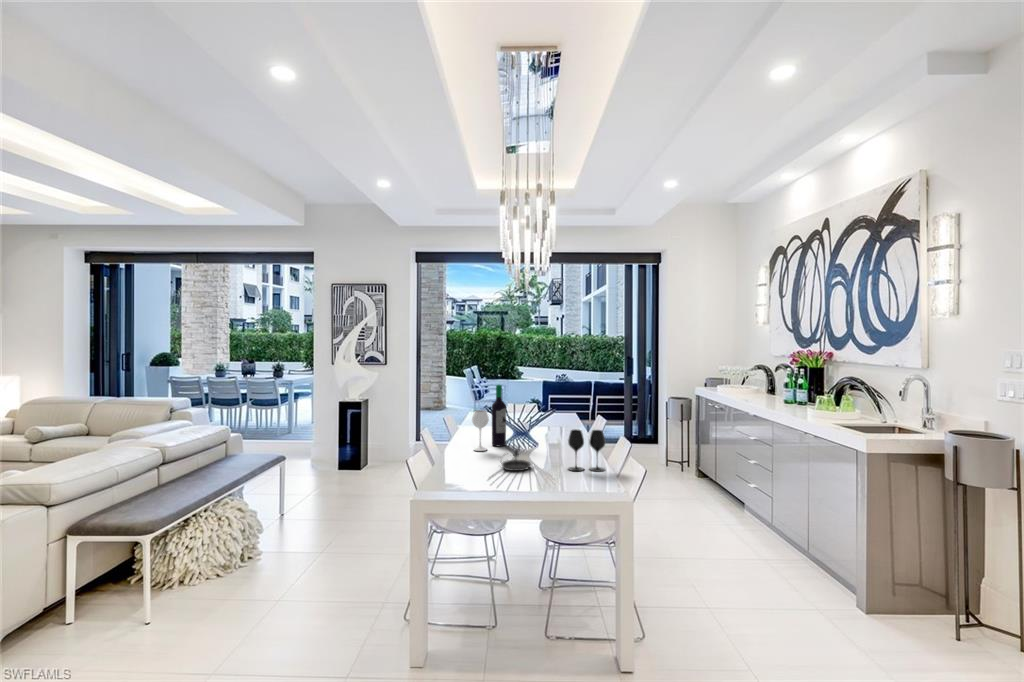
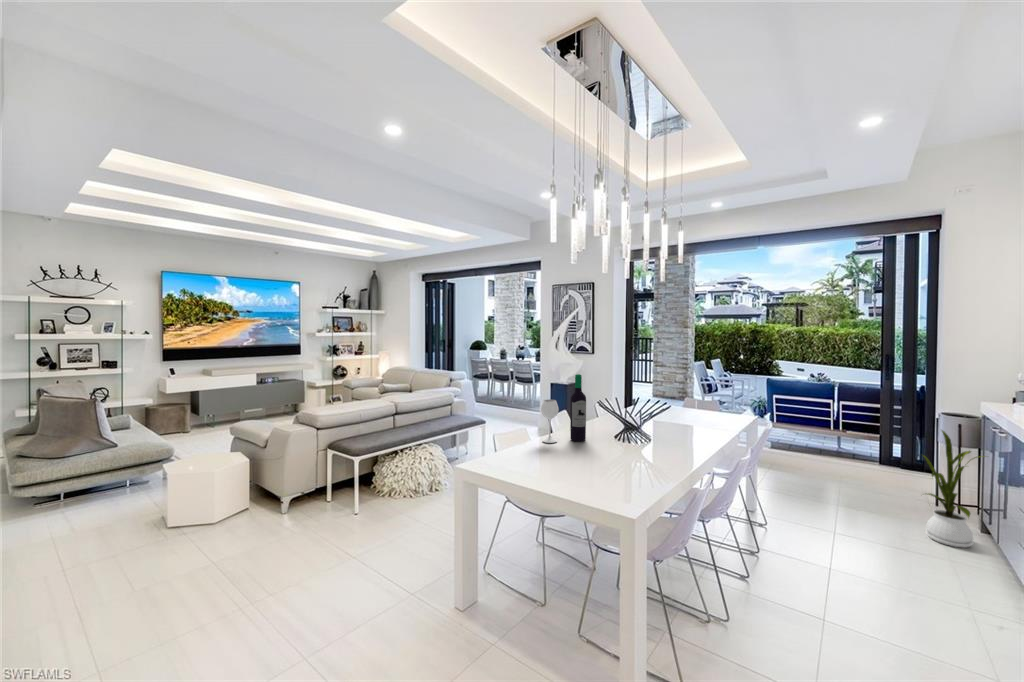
house plant: none [672,407,707,482] -> present [924,431,984,548]
wine glass: present [568,429,605,472] -> none [576,435,622,496]
candlestick: present [501,449,531,471] -> none [511,446,550,473]

